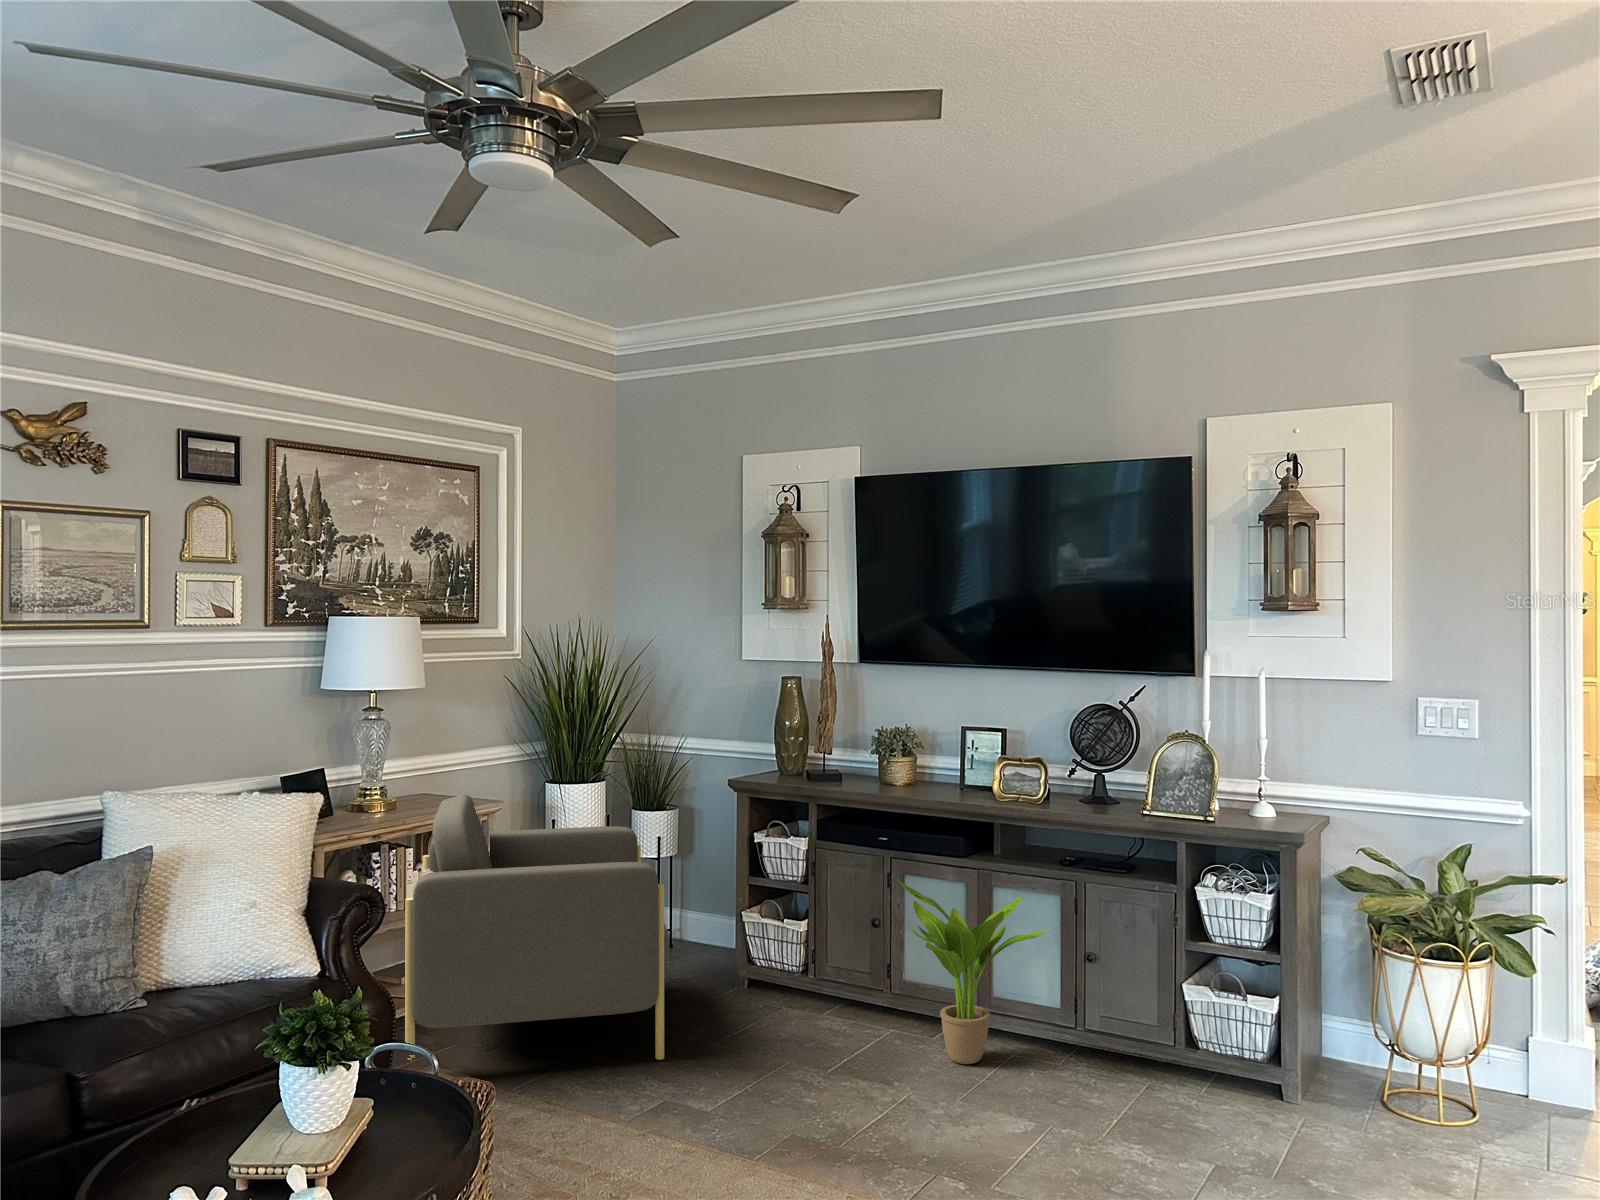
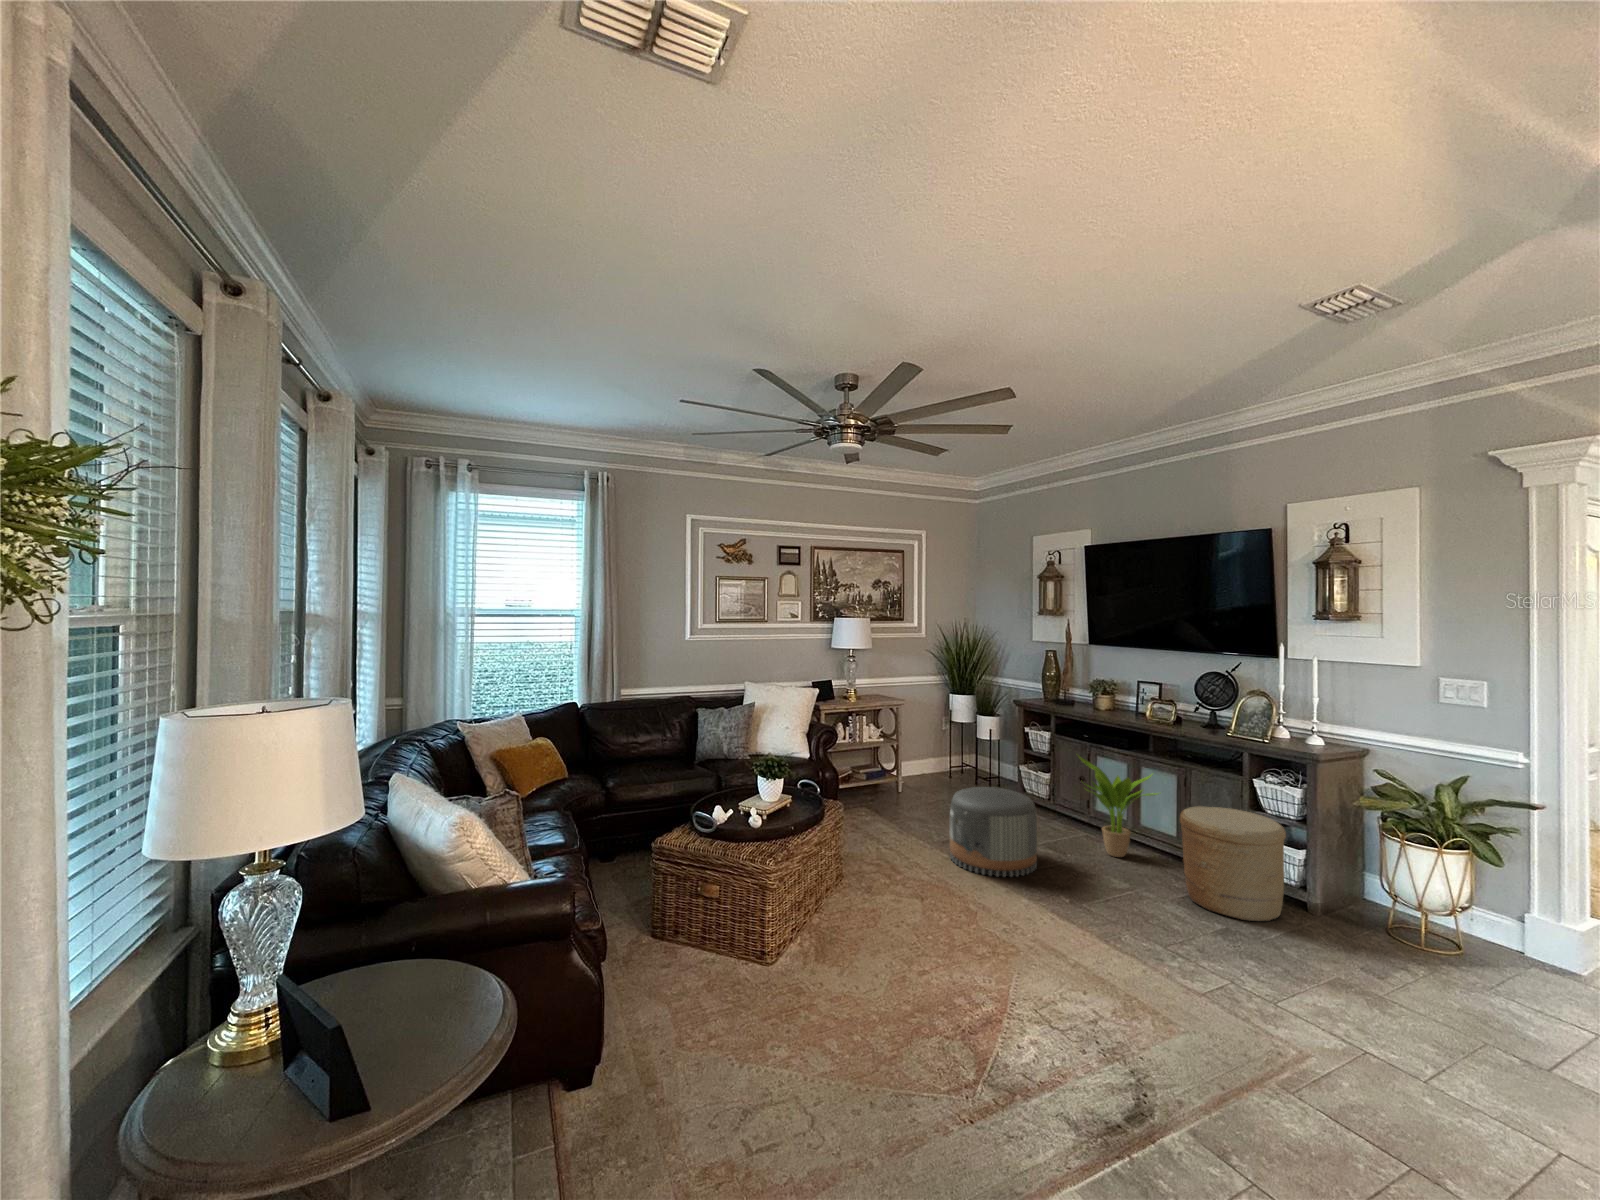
armchair: present [405,794,669,1061] -> none [852,696,975,824]
woven basket: none [1106,943,1268,1139] -> present [1180,806,1286,921]
pouf: none [687,972,866,1172] -> present [950,787,1037,877]

